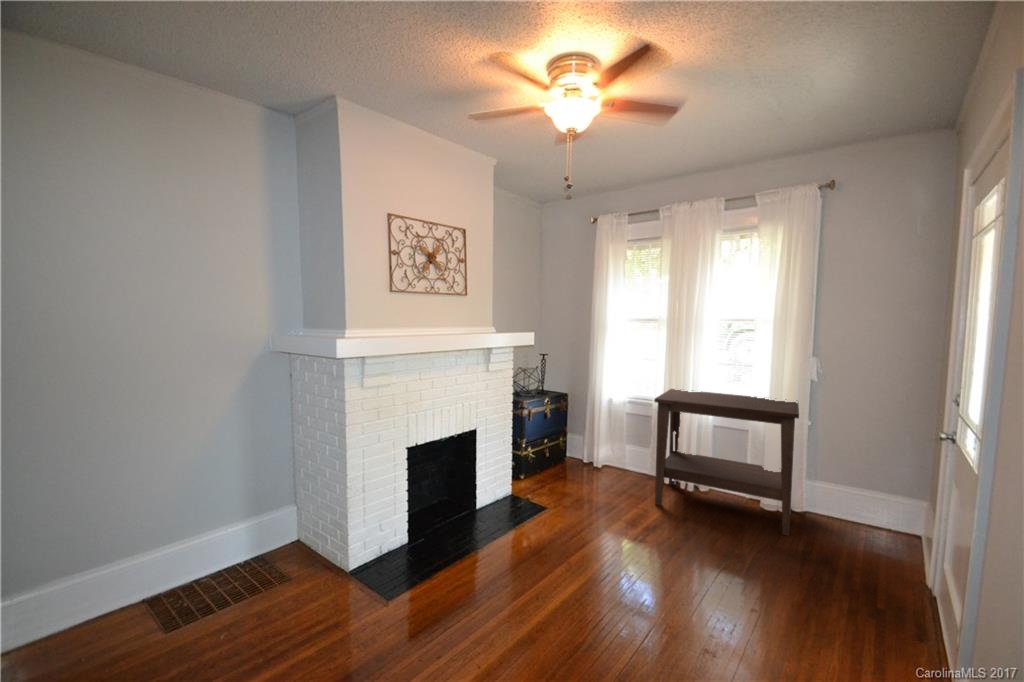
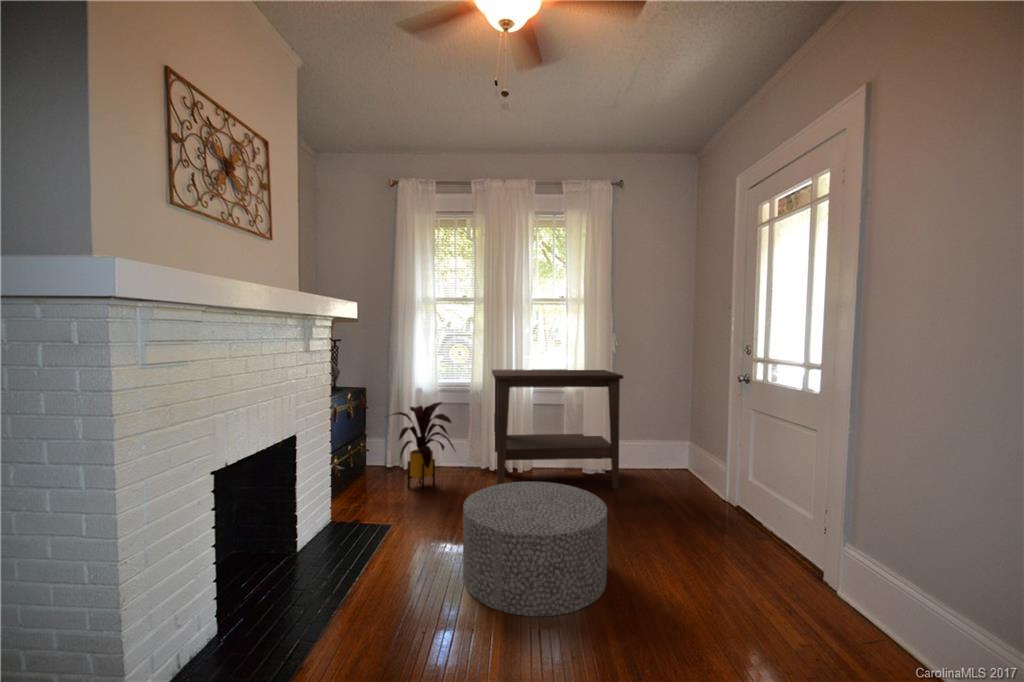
house plant: none [570,413,627,486] -> present [392,402,455,490]
ottoman: none [560,500,689,629] -> present [463,482,607,617]

